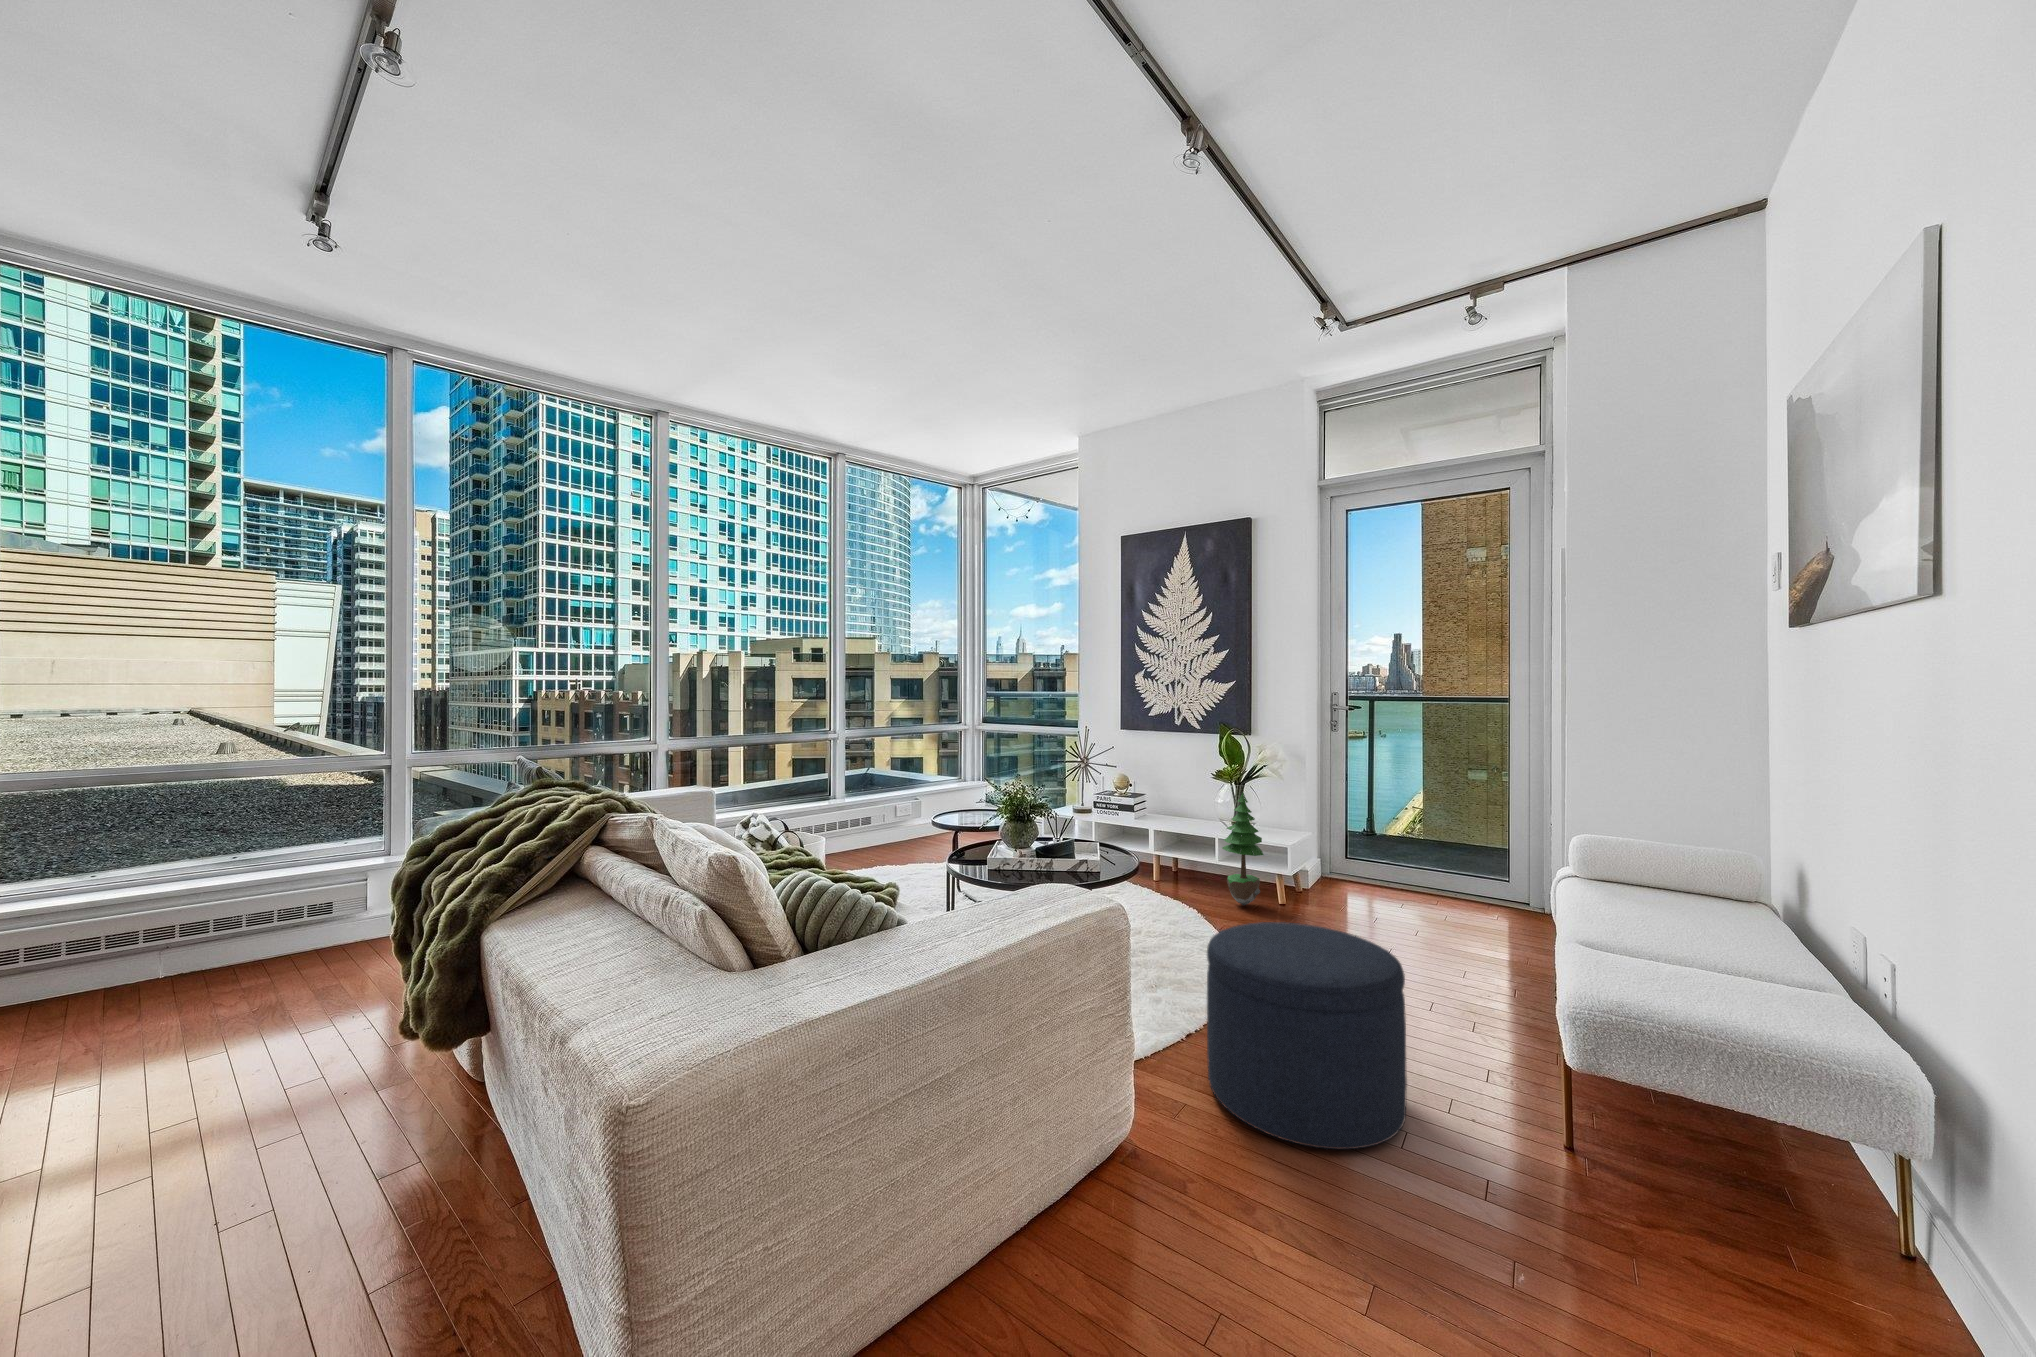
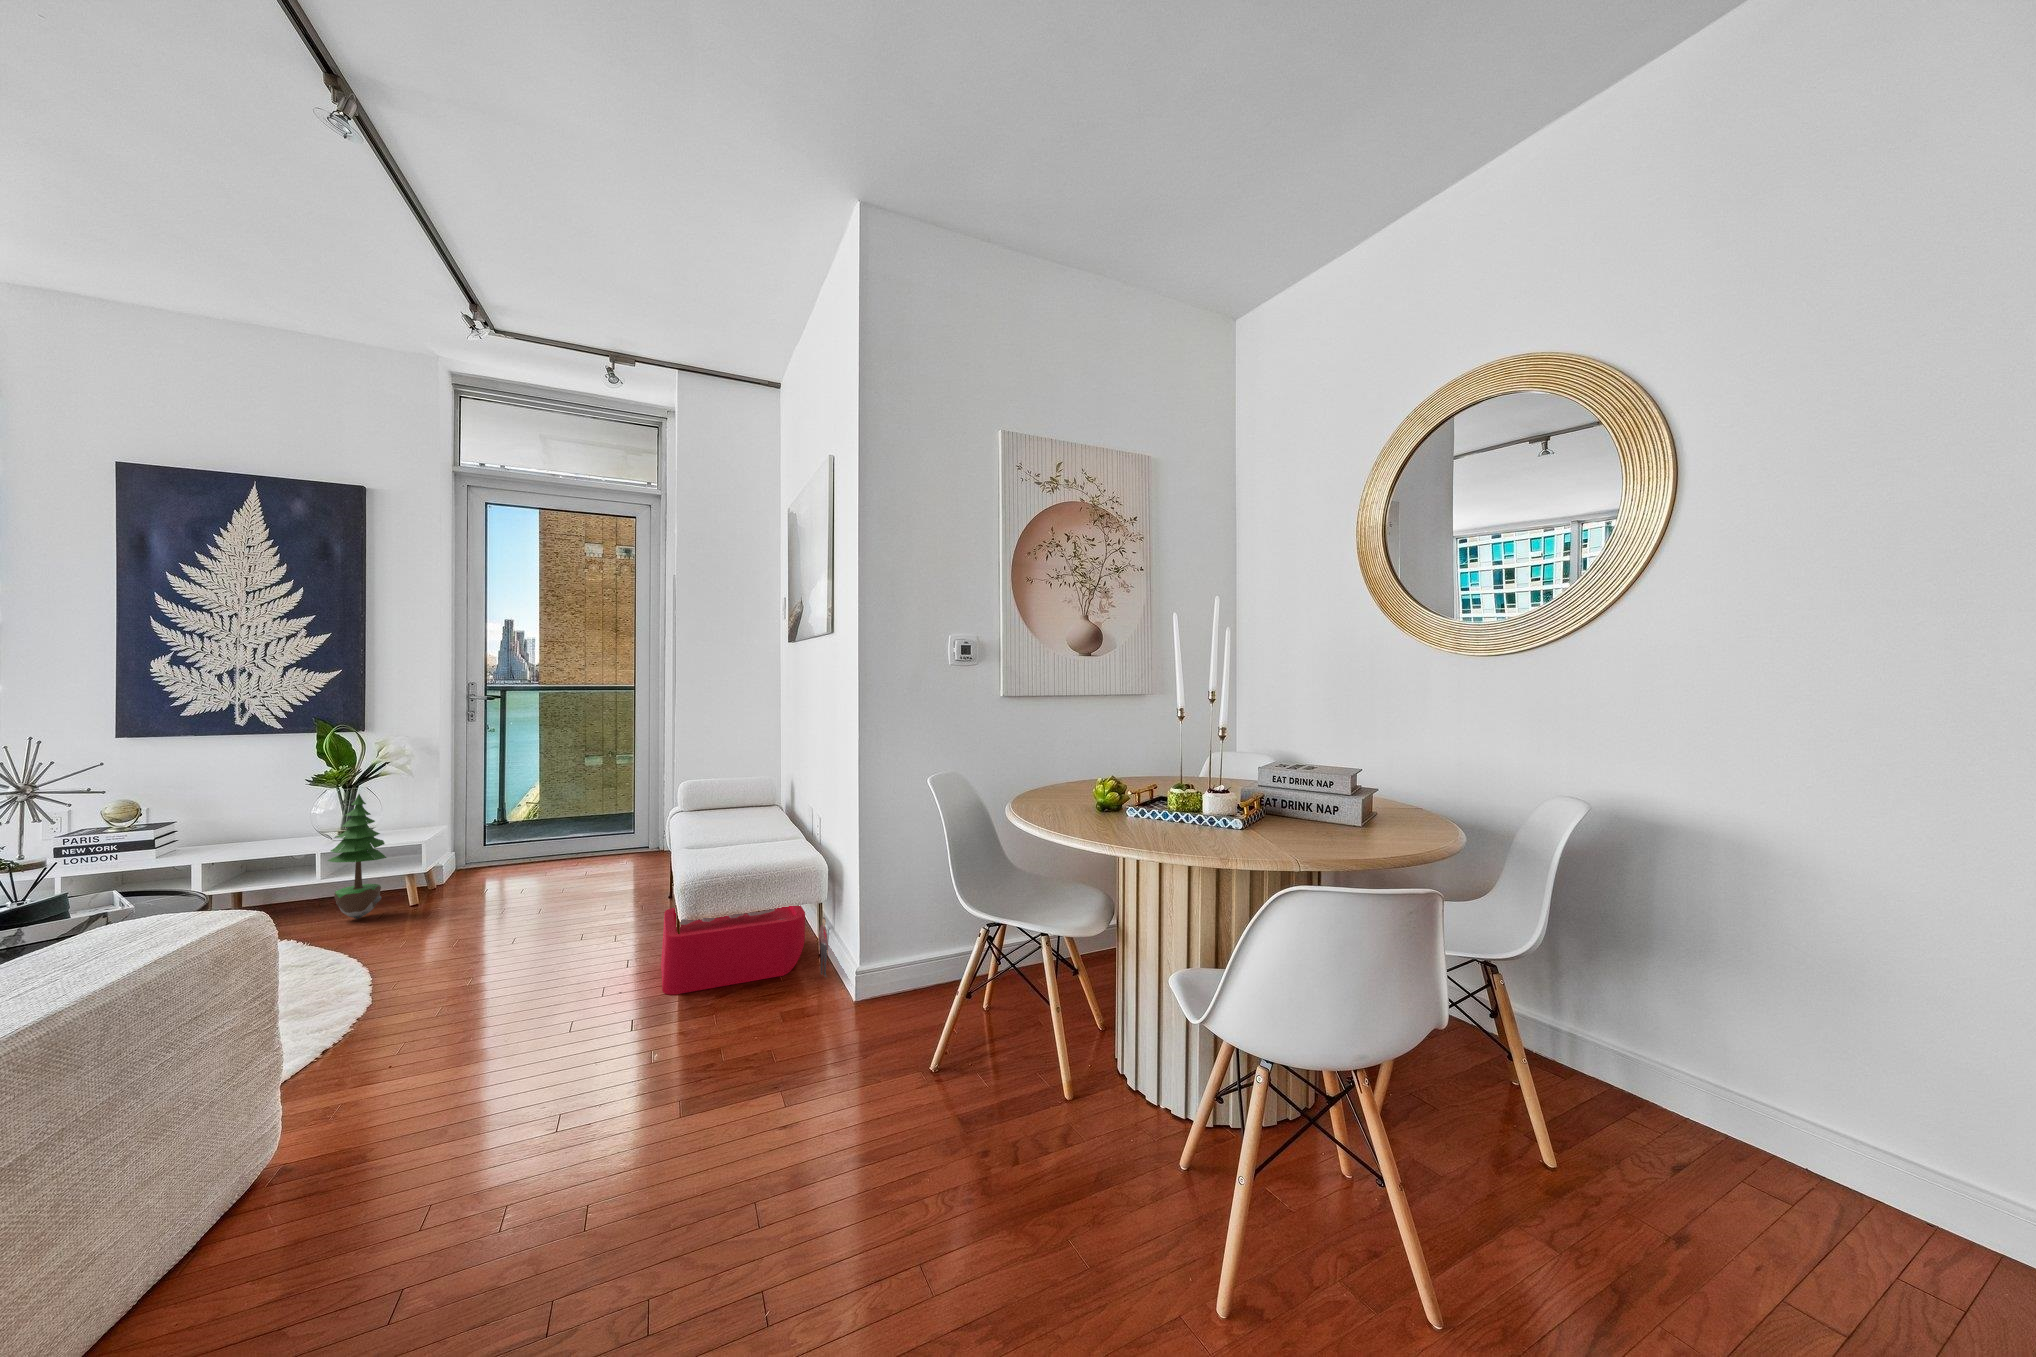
ottoman: present [1207,922,1407,1149] -> none [366,885,567,1071]
storage bin: none [1545,1025,1931,1319] -> present [661,905,828,994]

